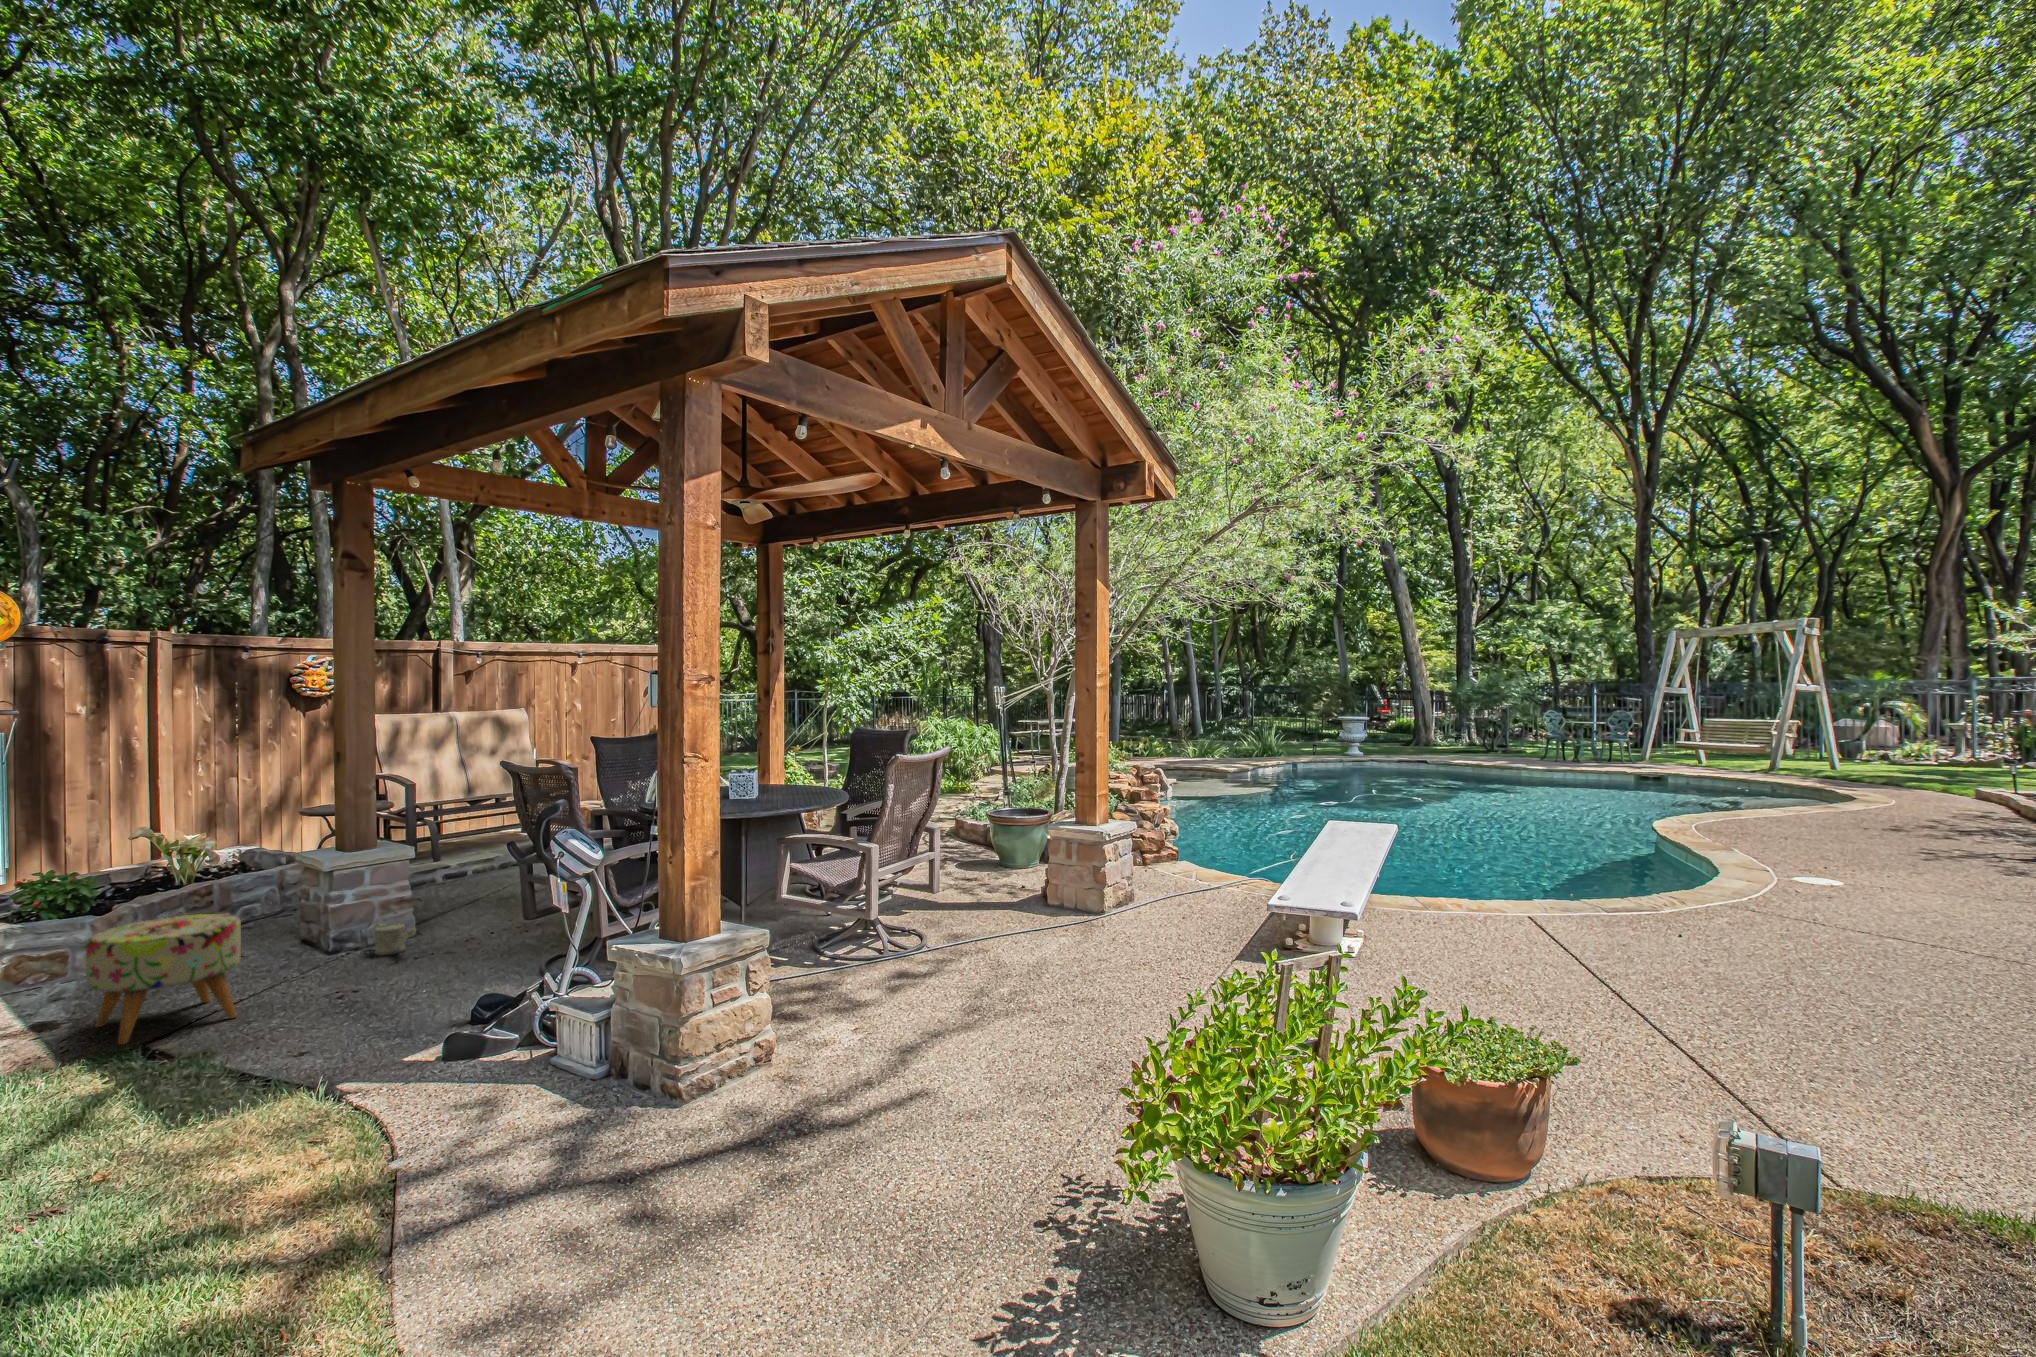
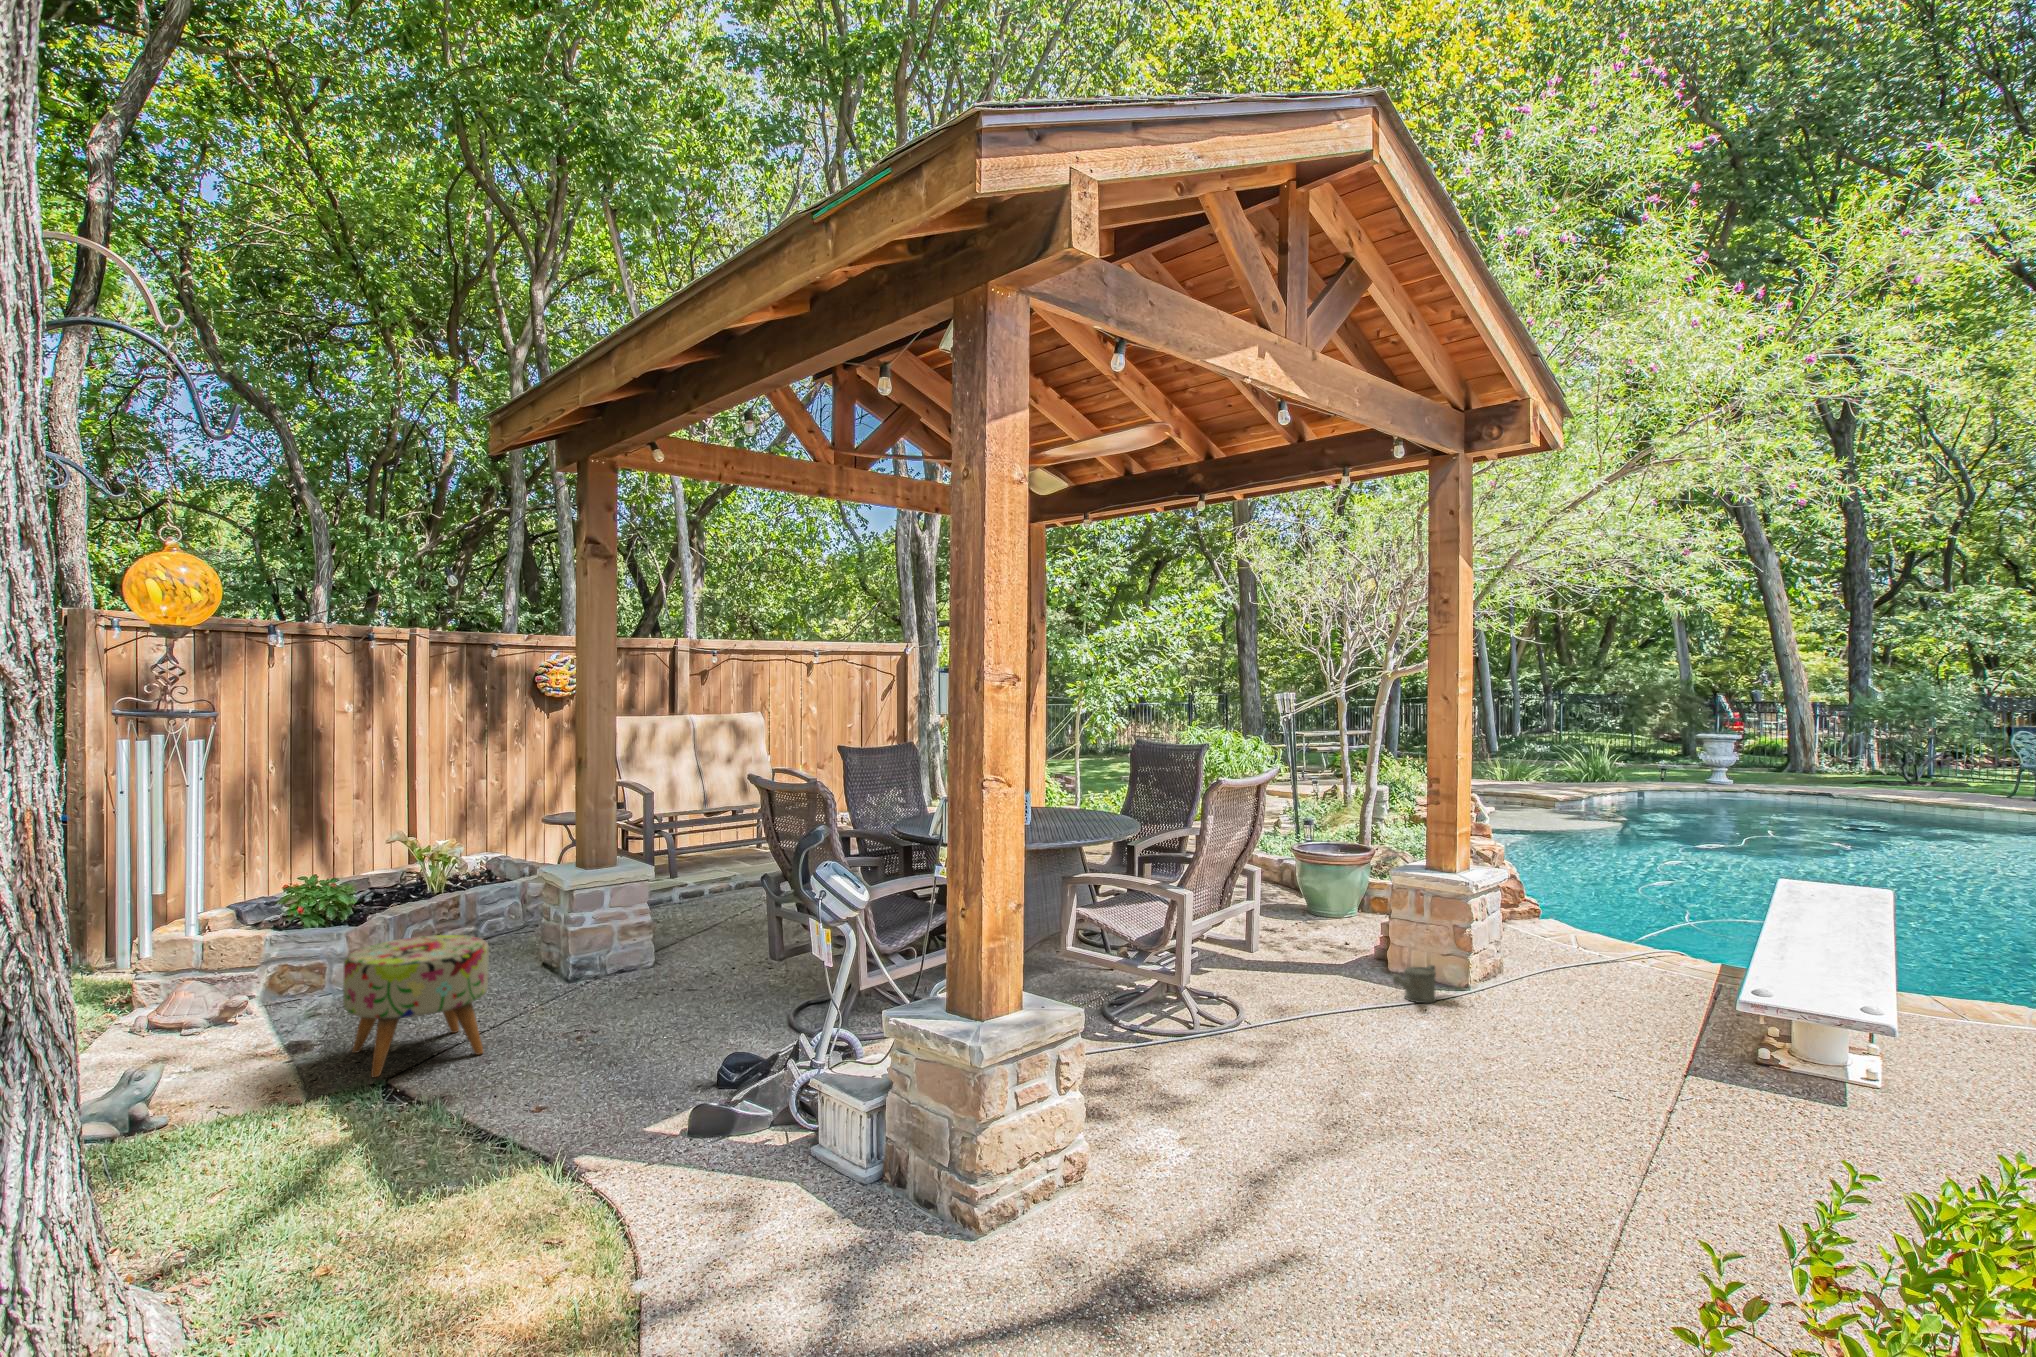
watering can: present [374,924,416,955] -> present [1393,965,1436,1003]

